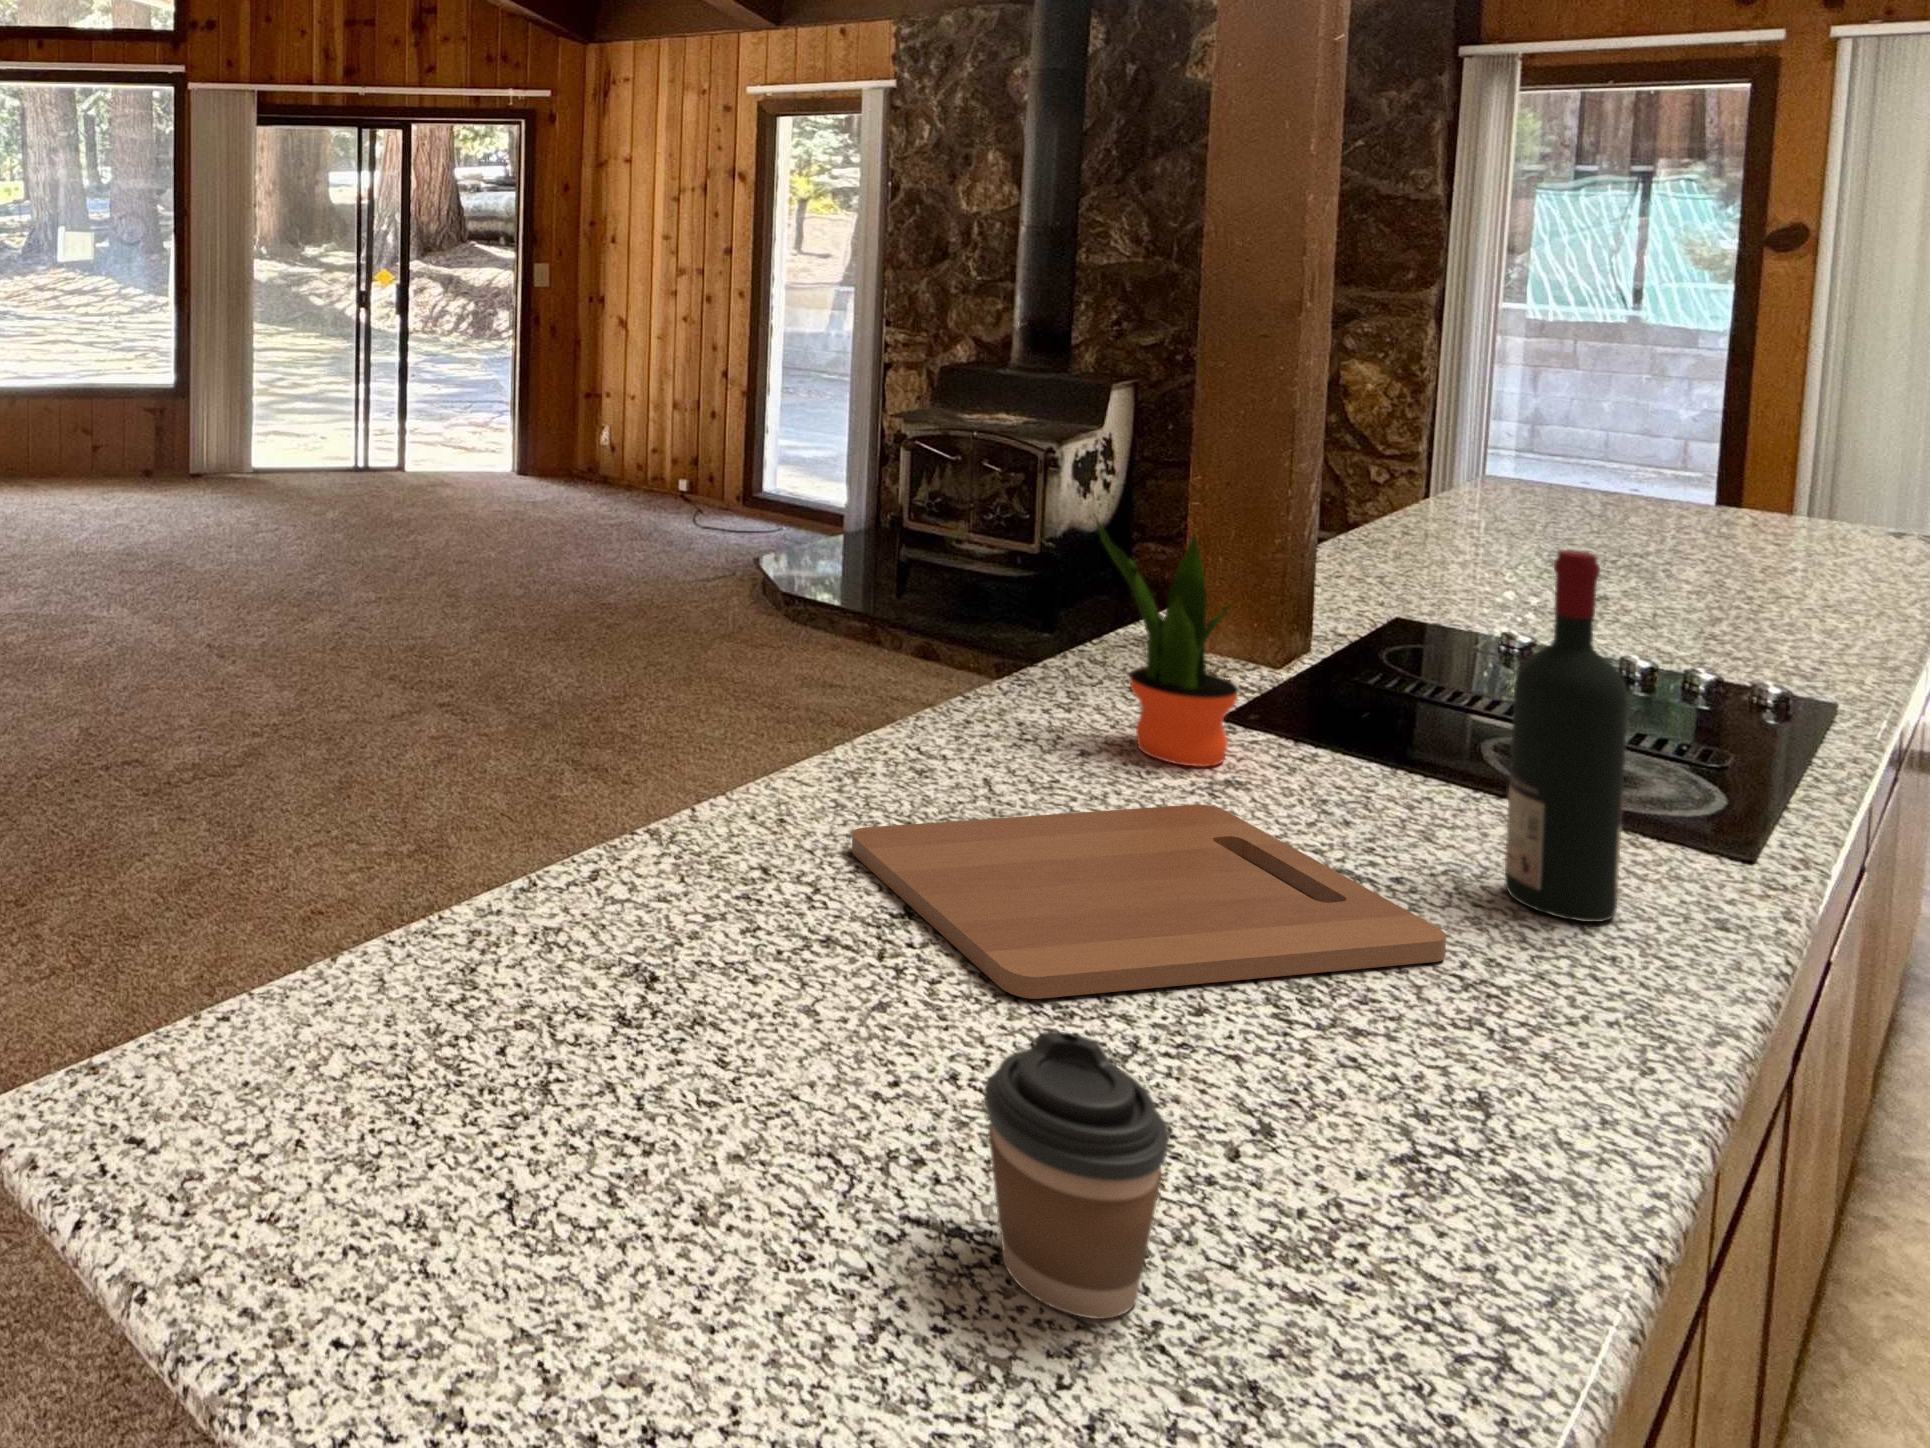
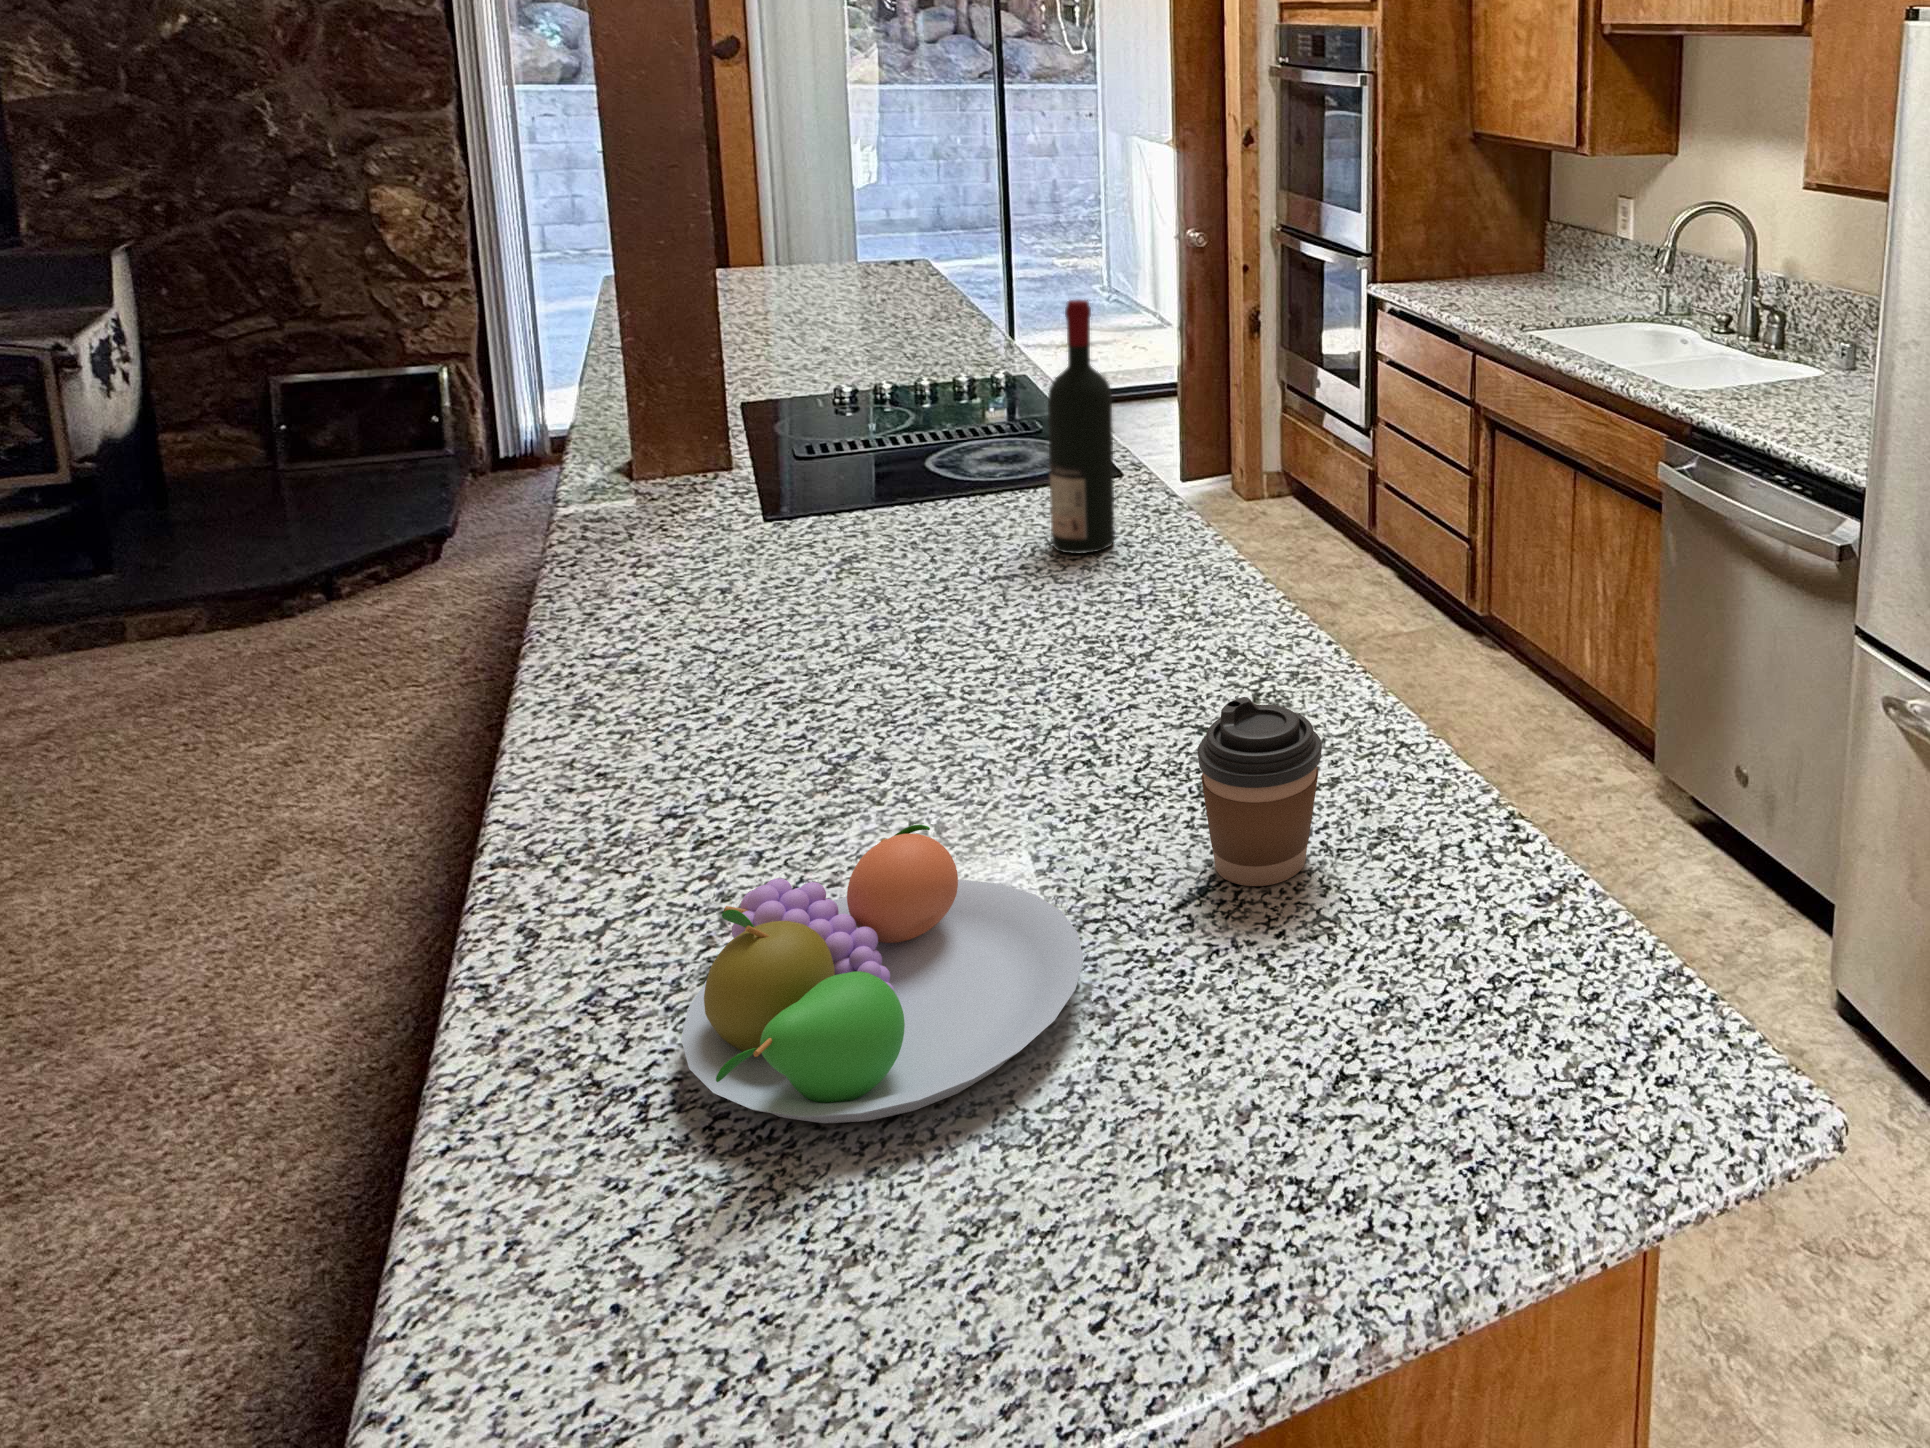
potted plant: present [1096,518,1238,767] -> none [654,358,805,571]
cutting board: present [852,804,1446,999] -> none [679,579,1099,765]
fruit bowl: none [415,899,804,1176] -> present [681,825,1083,1123]

